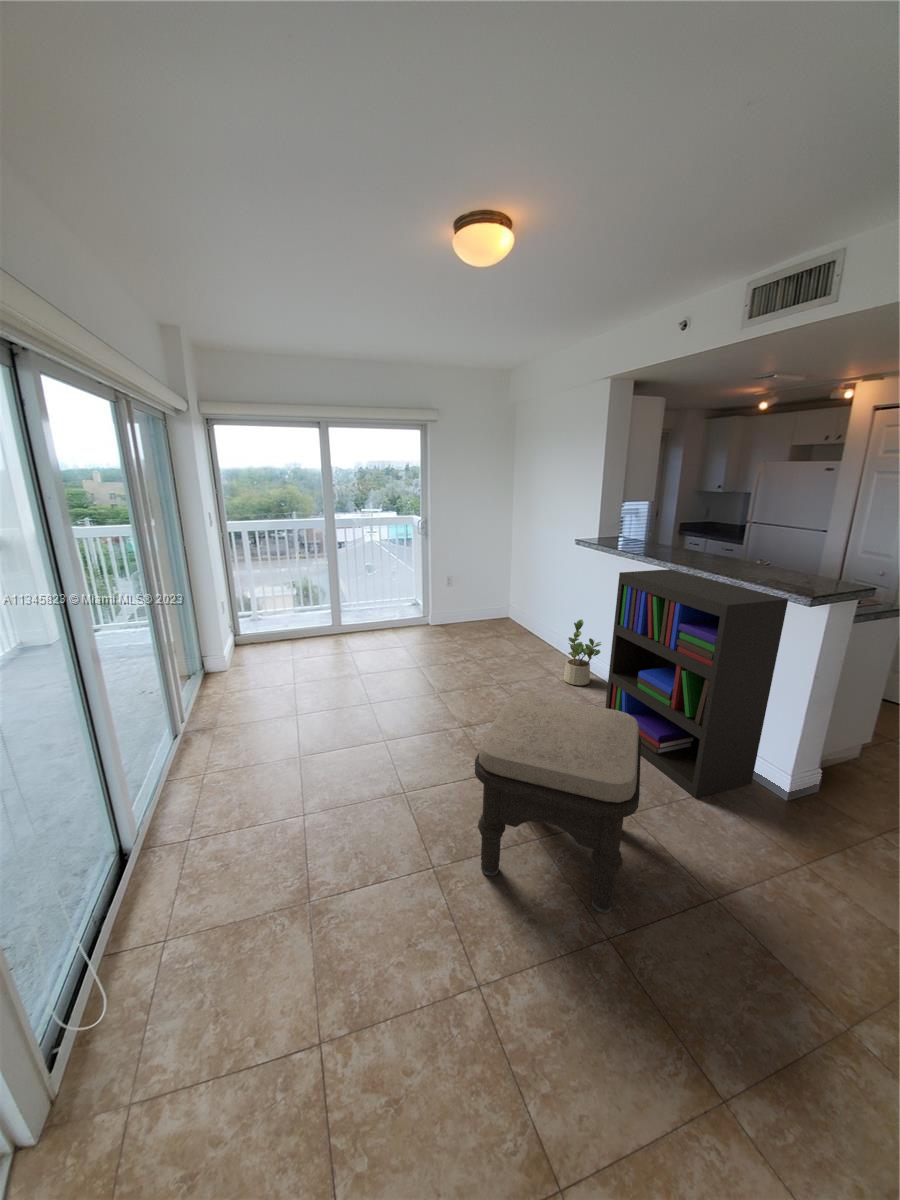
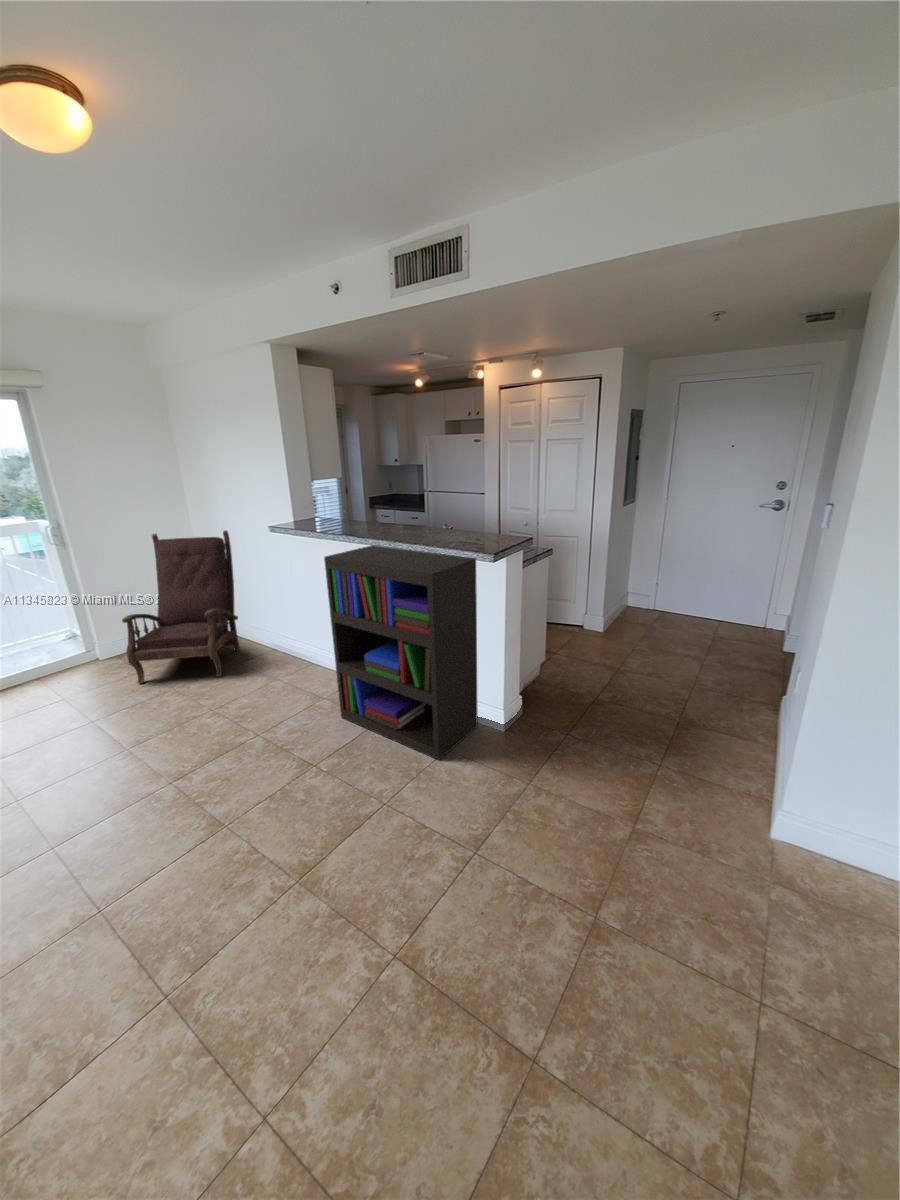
armchair: none [448,535,540,661] -> present [122,531,240,683]
potted plant: present [564,620,601,685] -> none [285,612,322,683]
ottoman: present [475,694,641,913] -> none [191,708,396,965]

